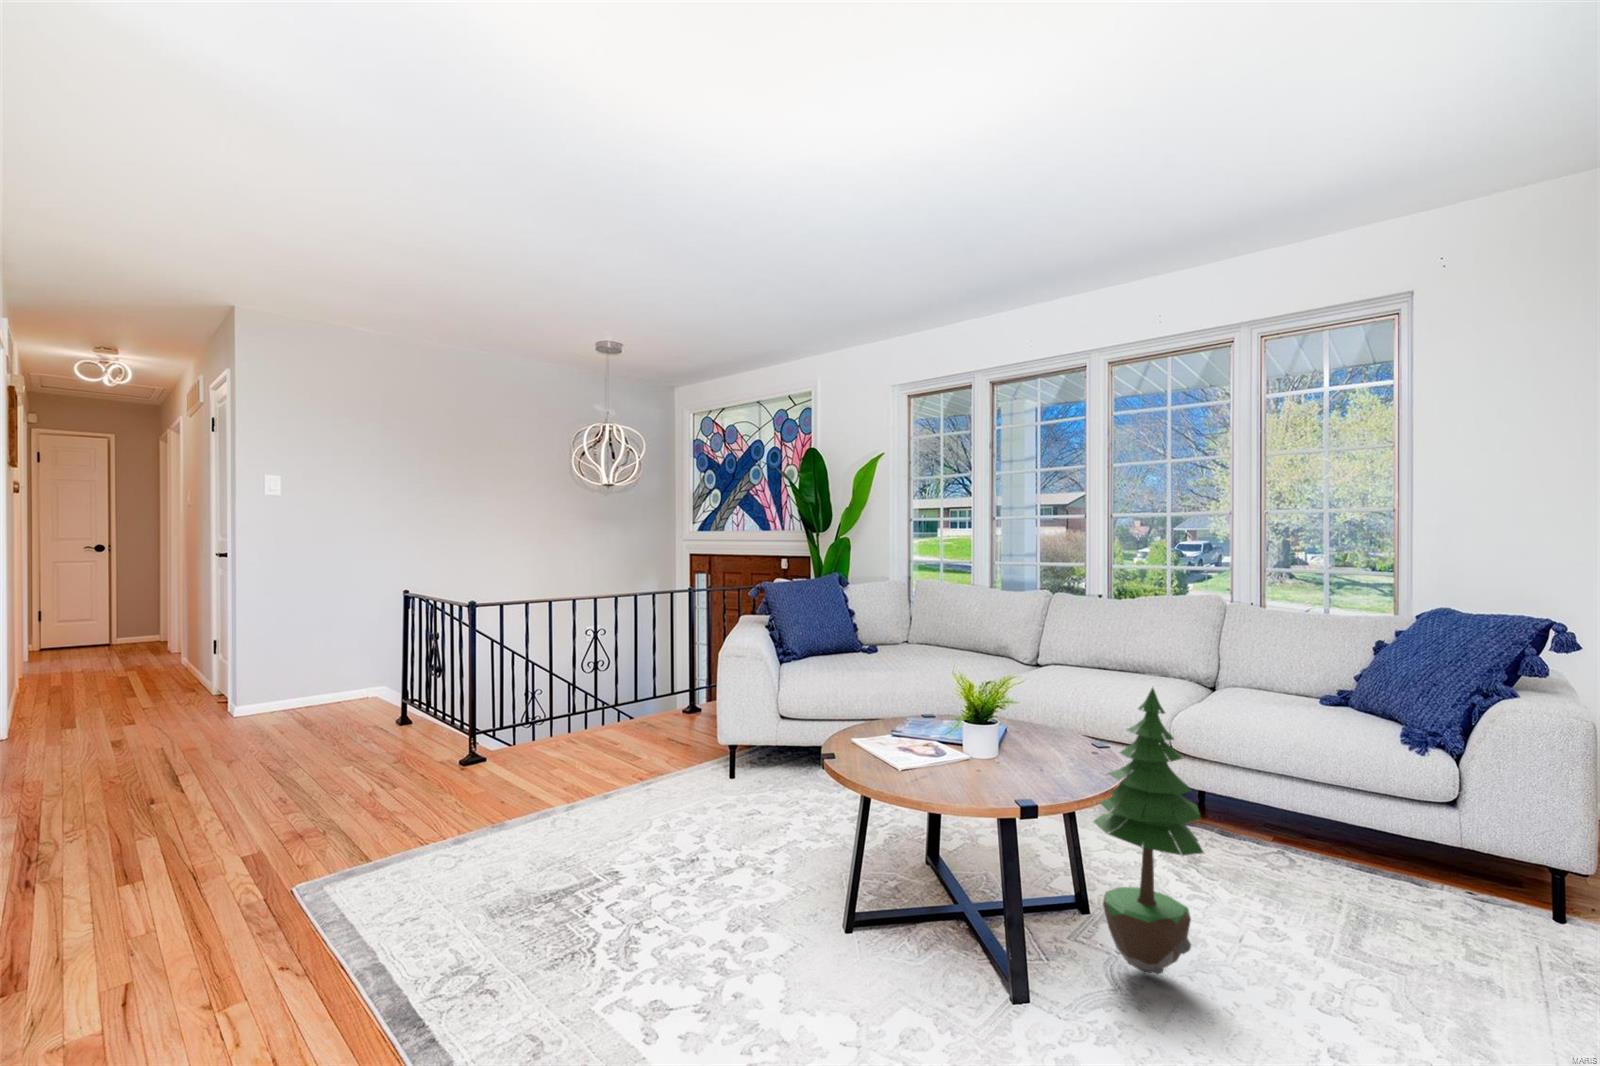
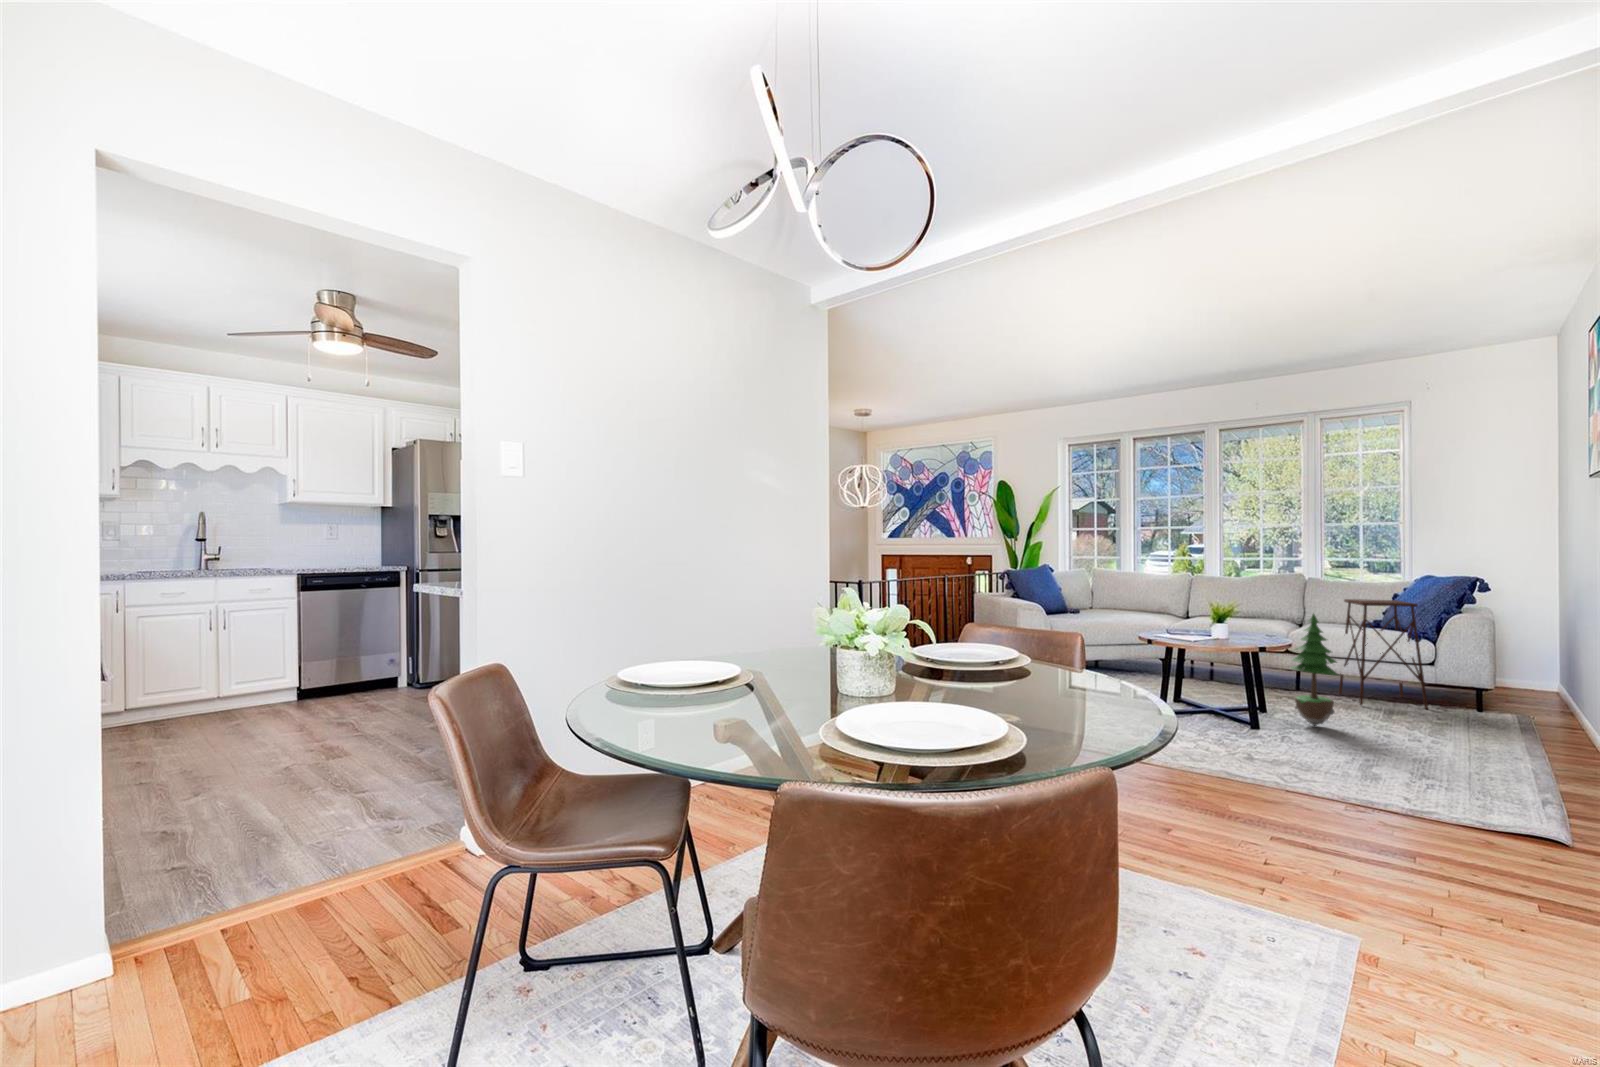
side table: none [1256,652,1438,915] -> present [1339,599,1428,709]

